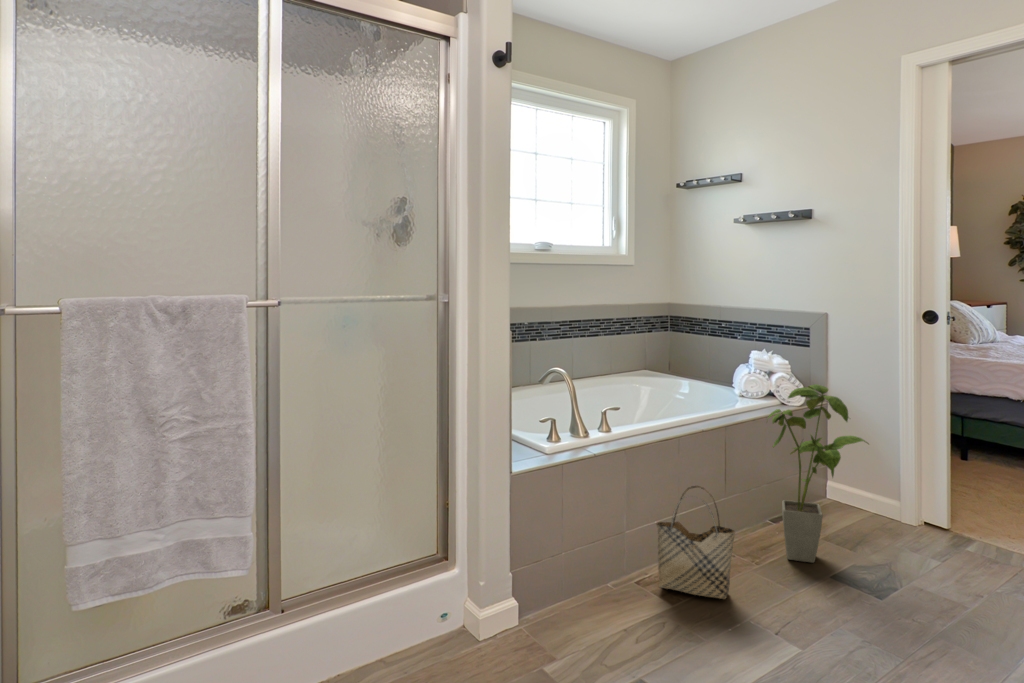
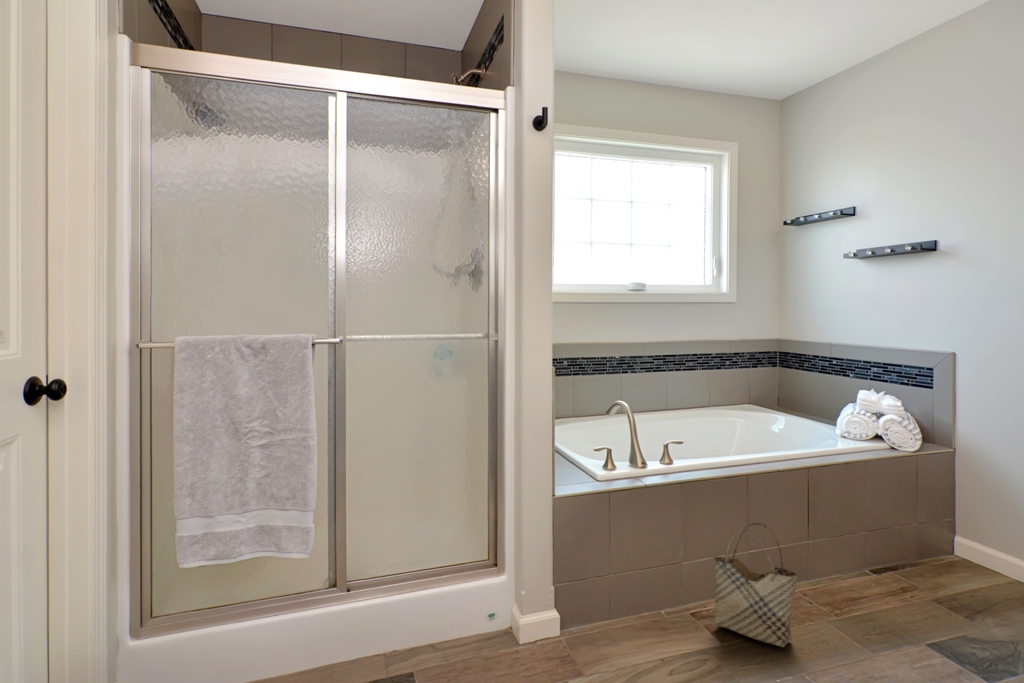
house plant: present [768,384,869,563] -> none [853,425,980,624]

